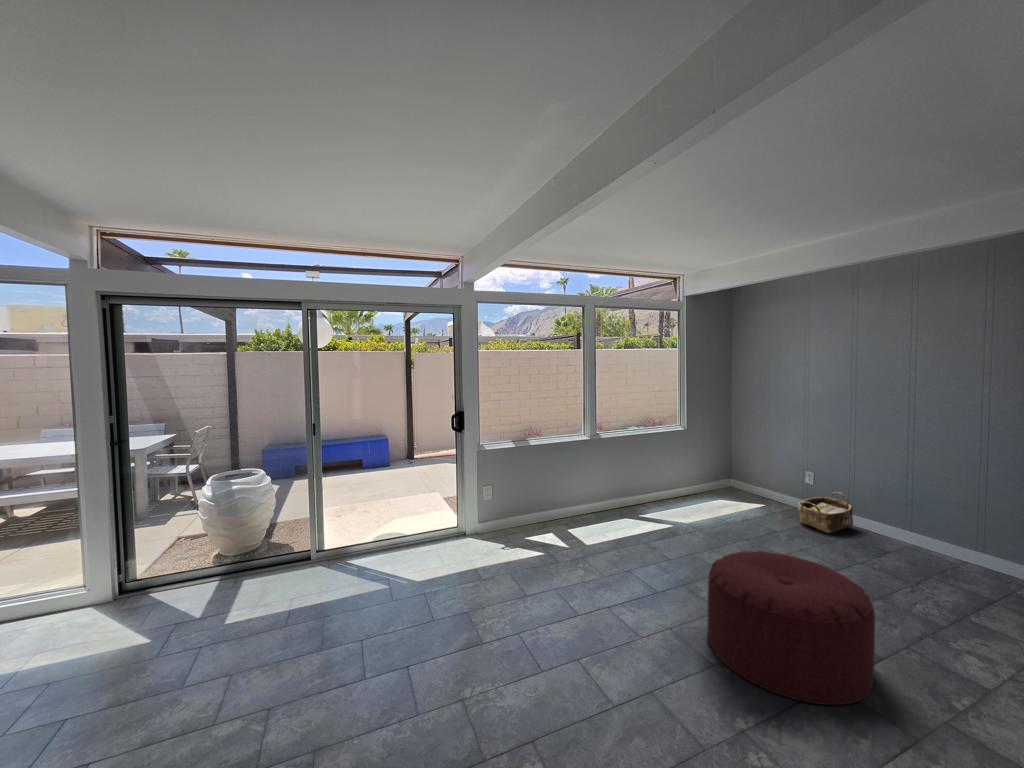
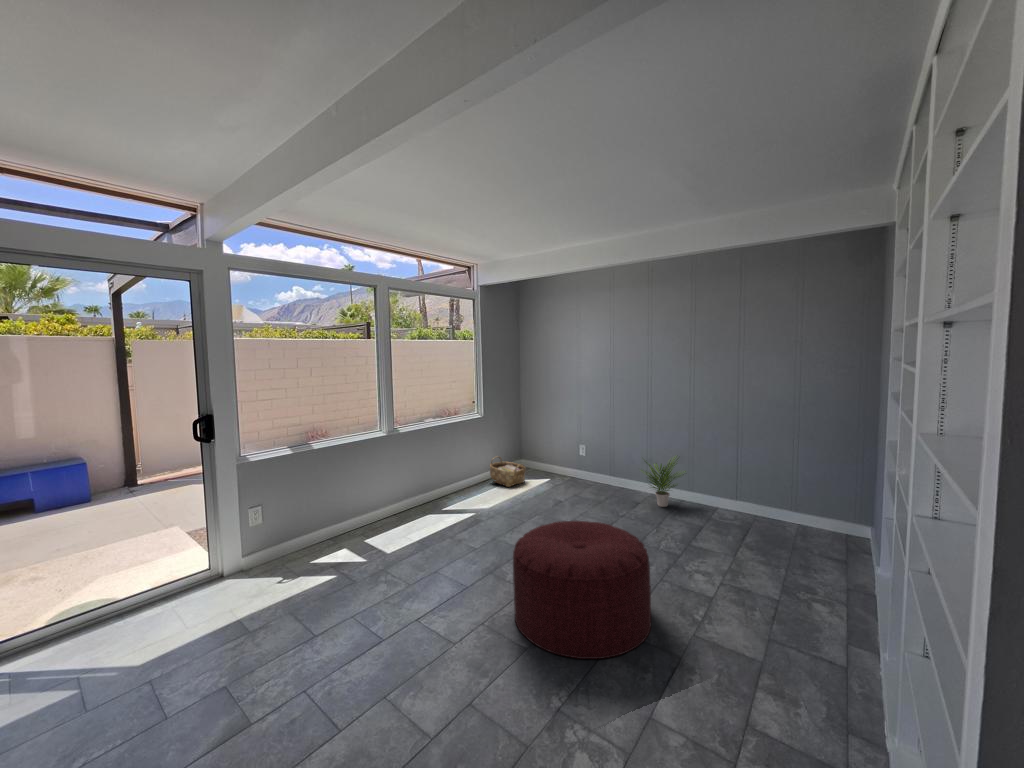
woven basket: present [798,492,853,533] -> present [490,456,526,487]
potted plant: none [886,494,966,562] -> present [641,457,686,507]

